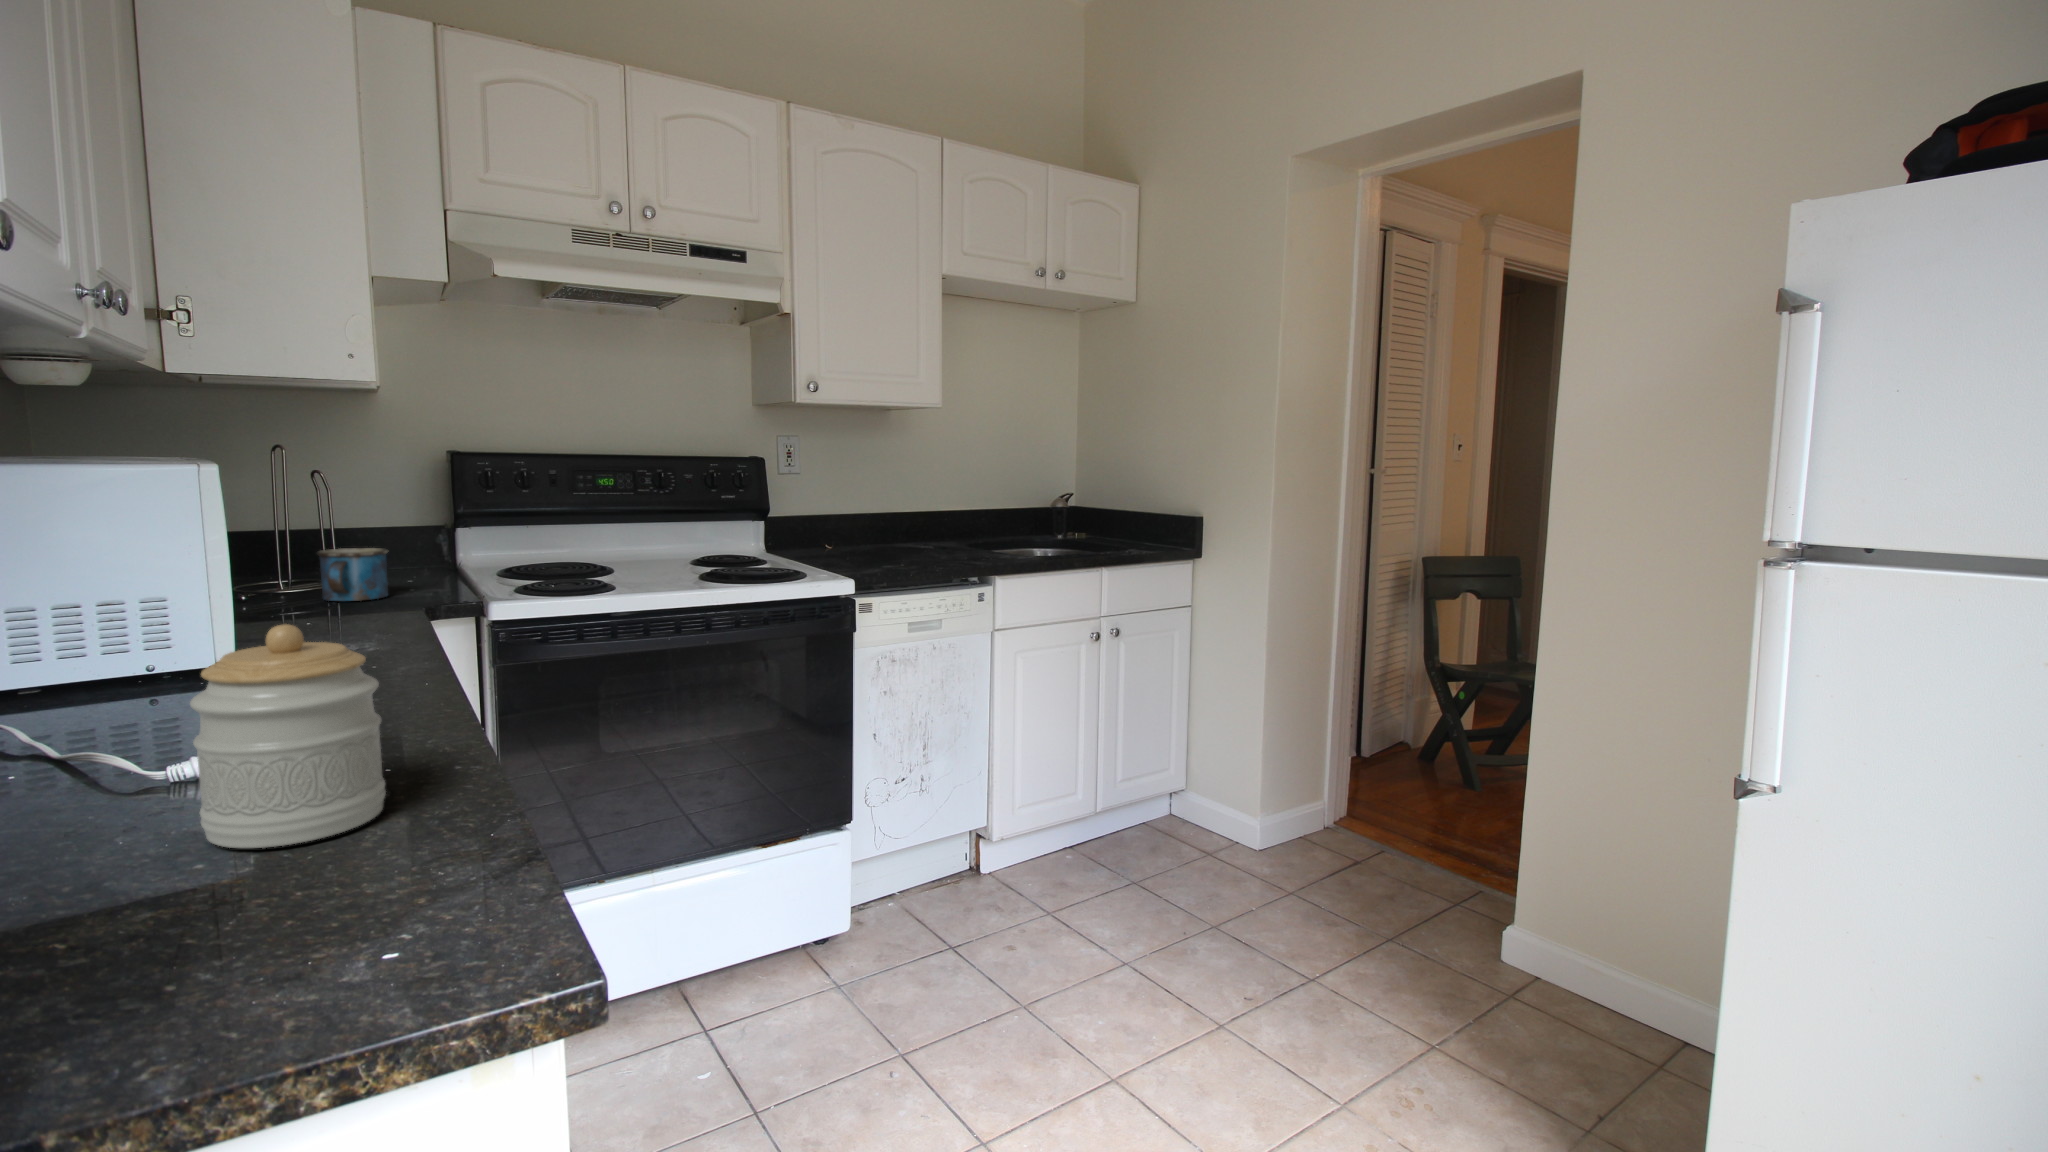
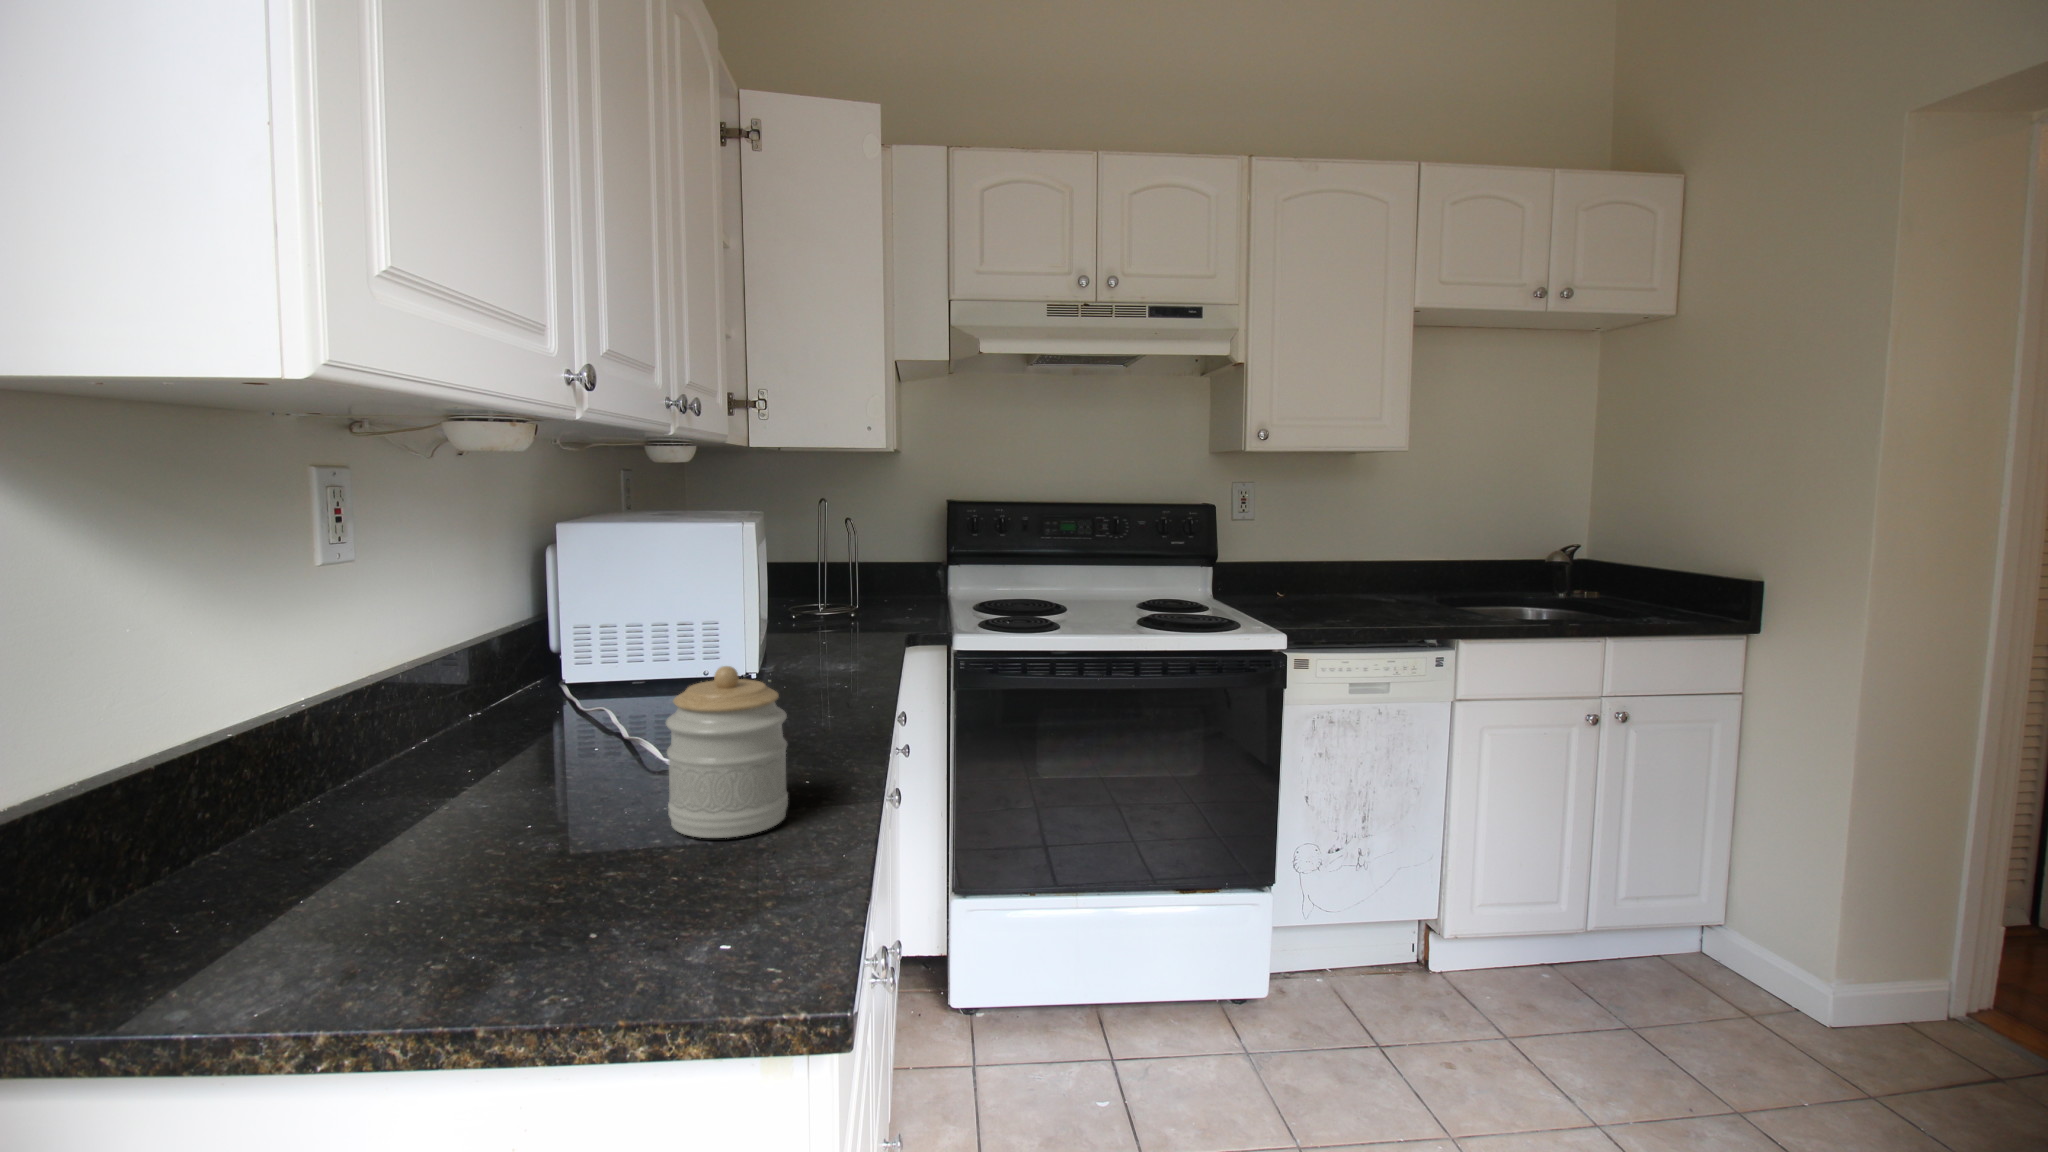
mug: present [317,548,389,601] -> none [840,581,890,626]

